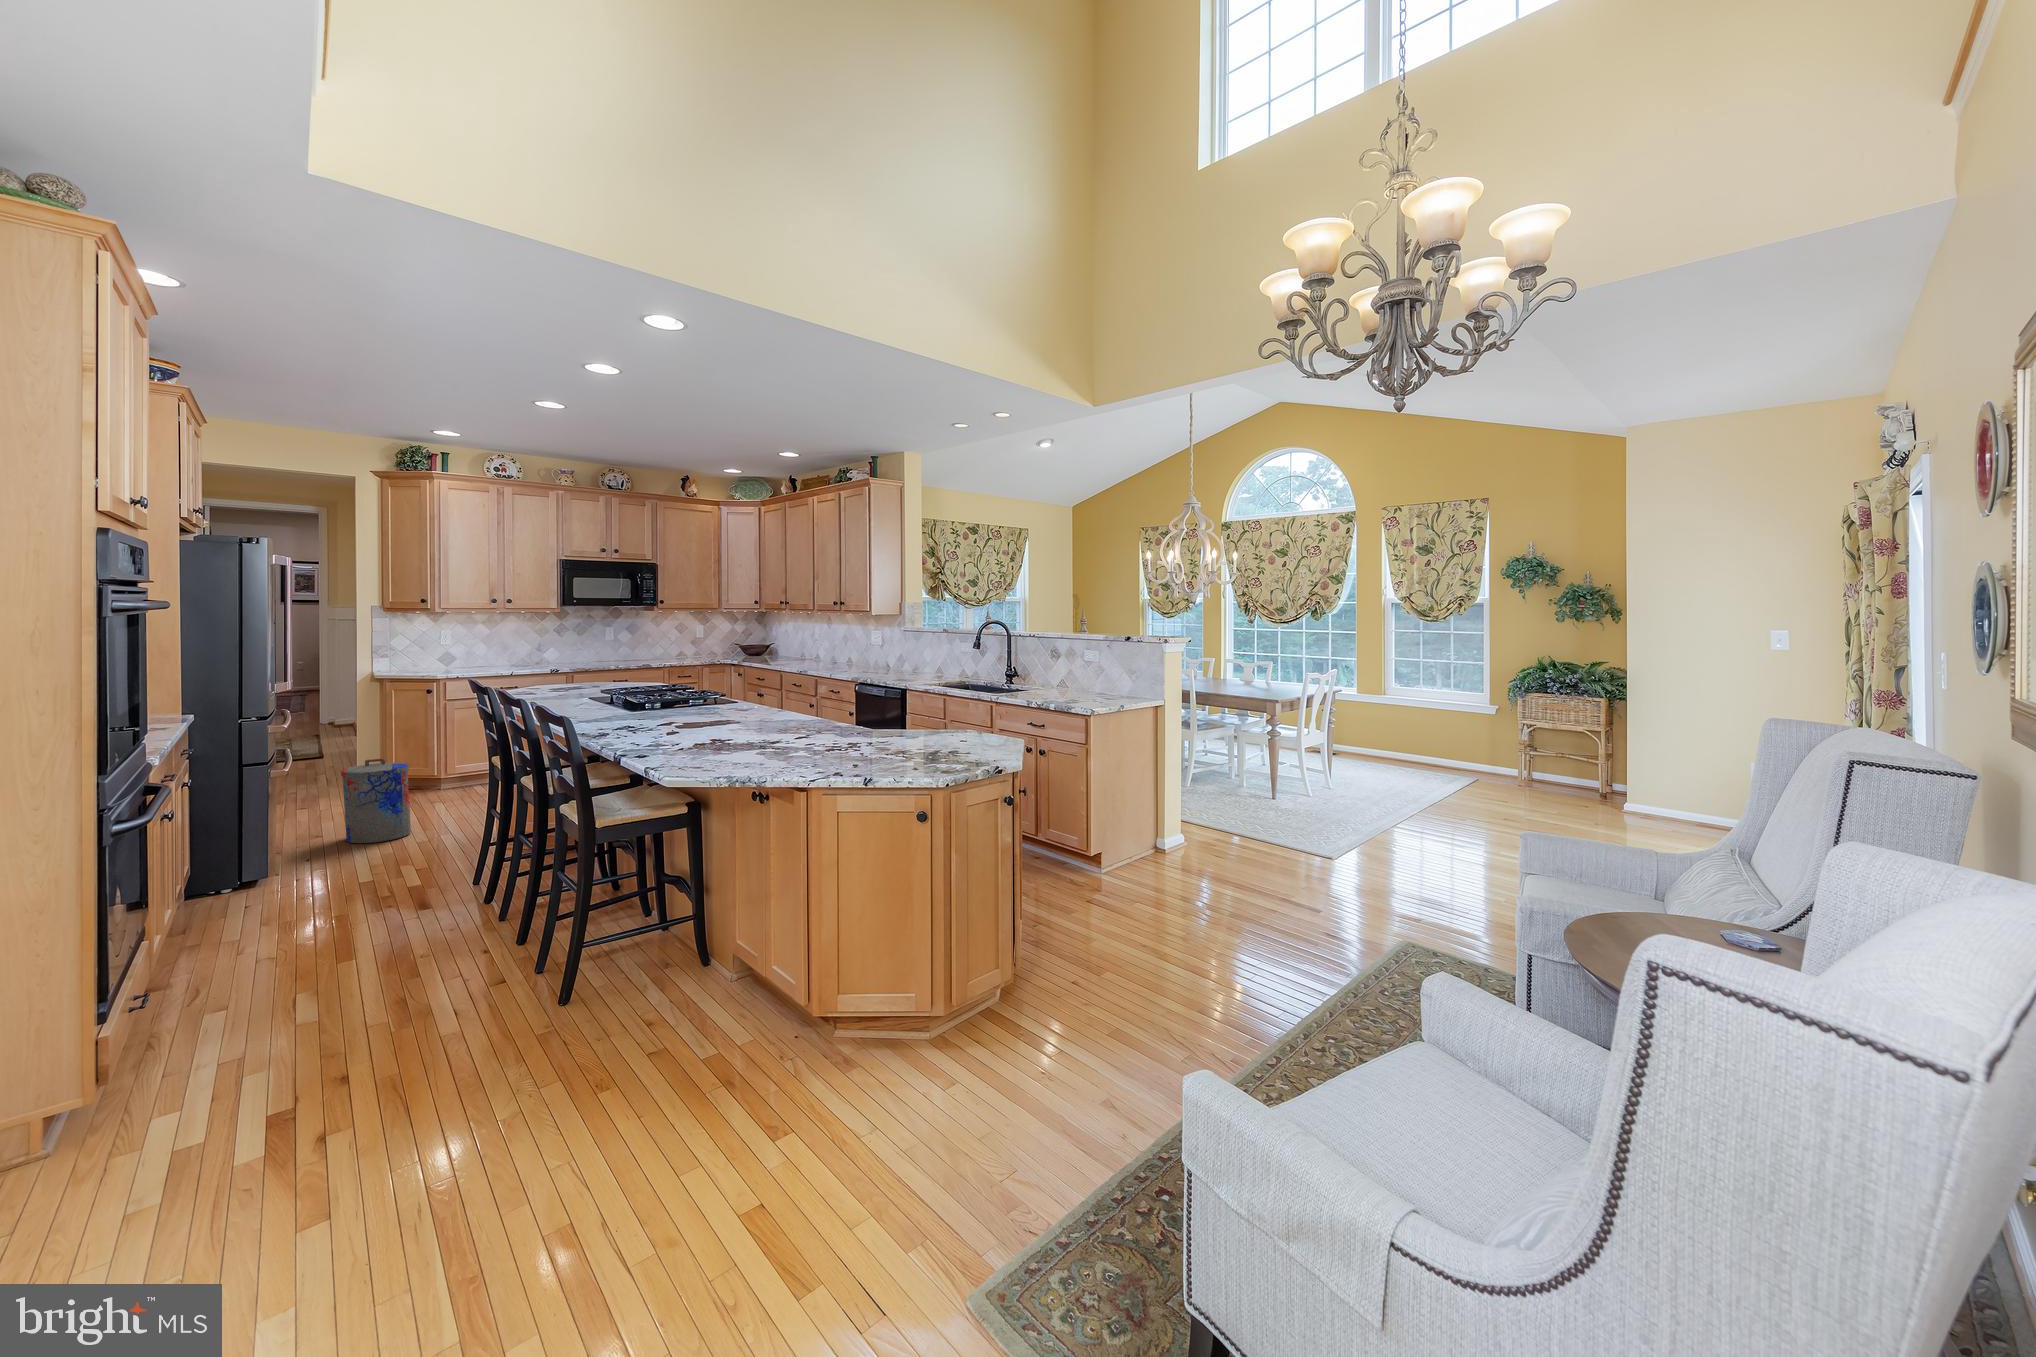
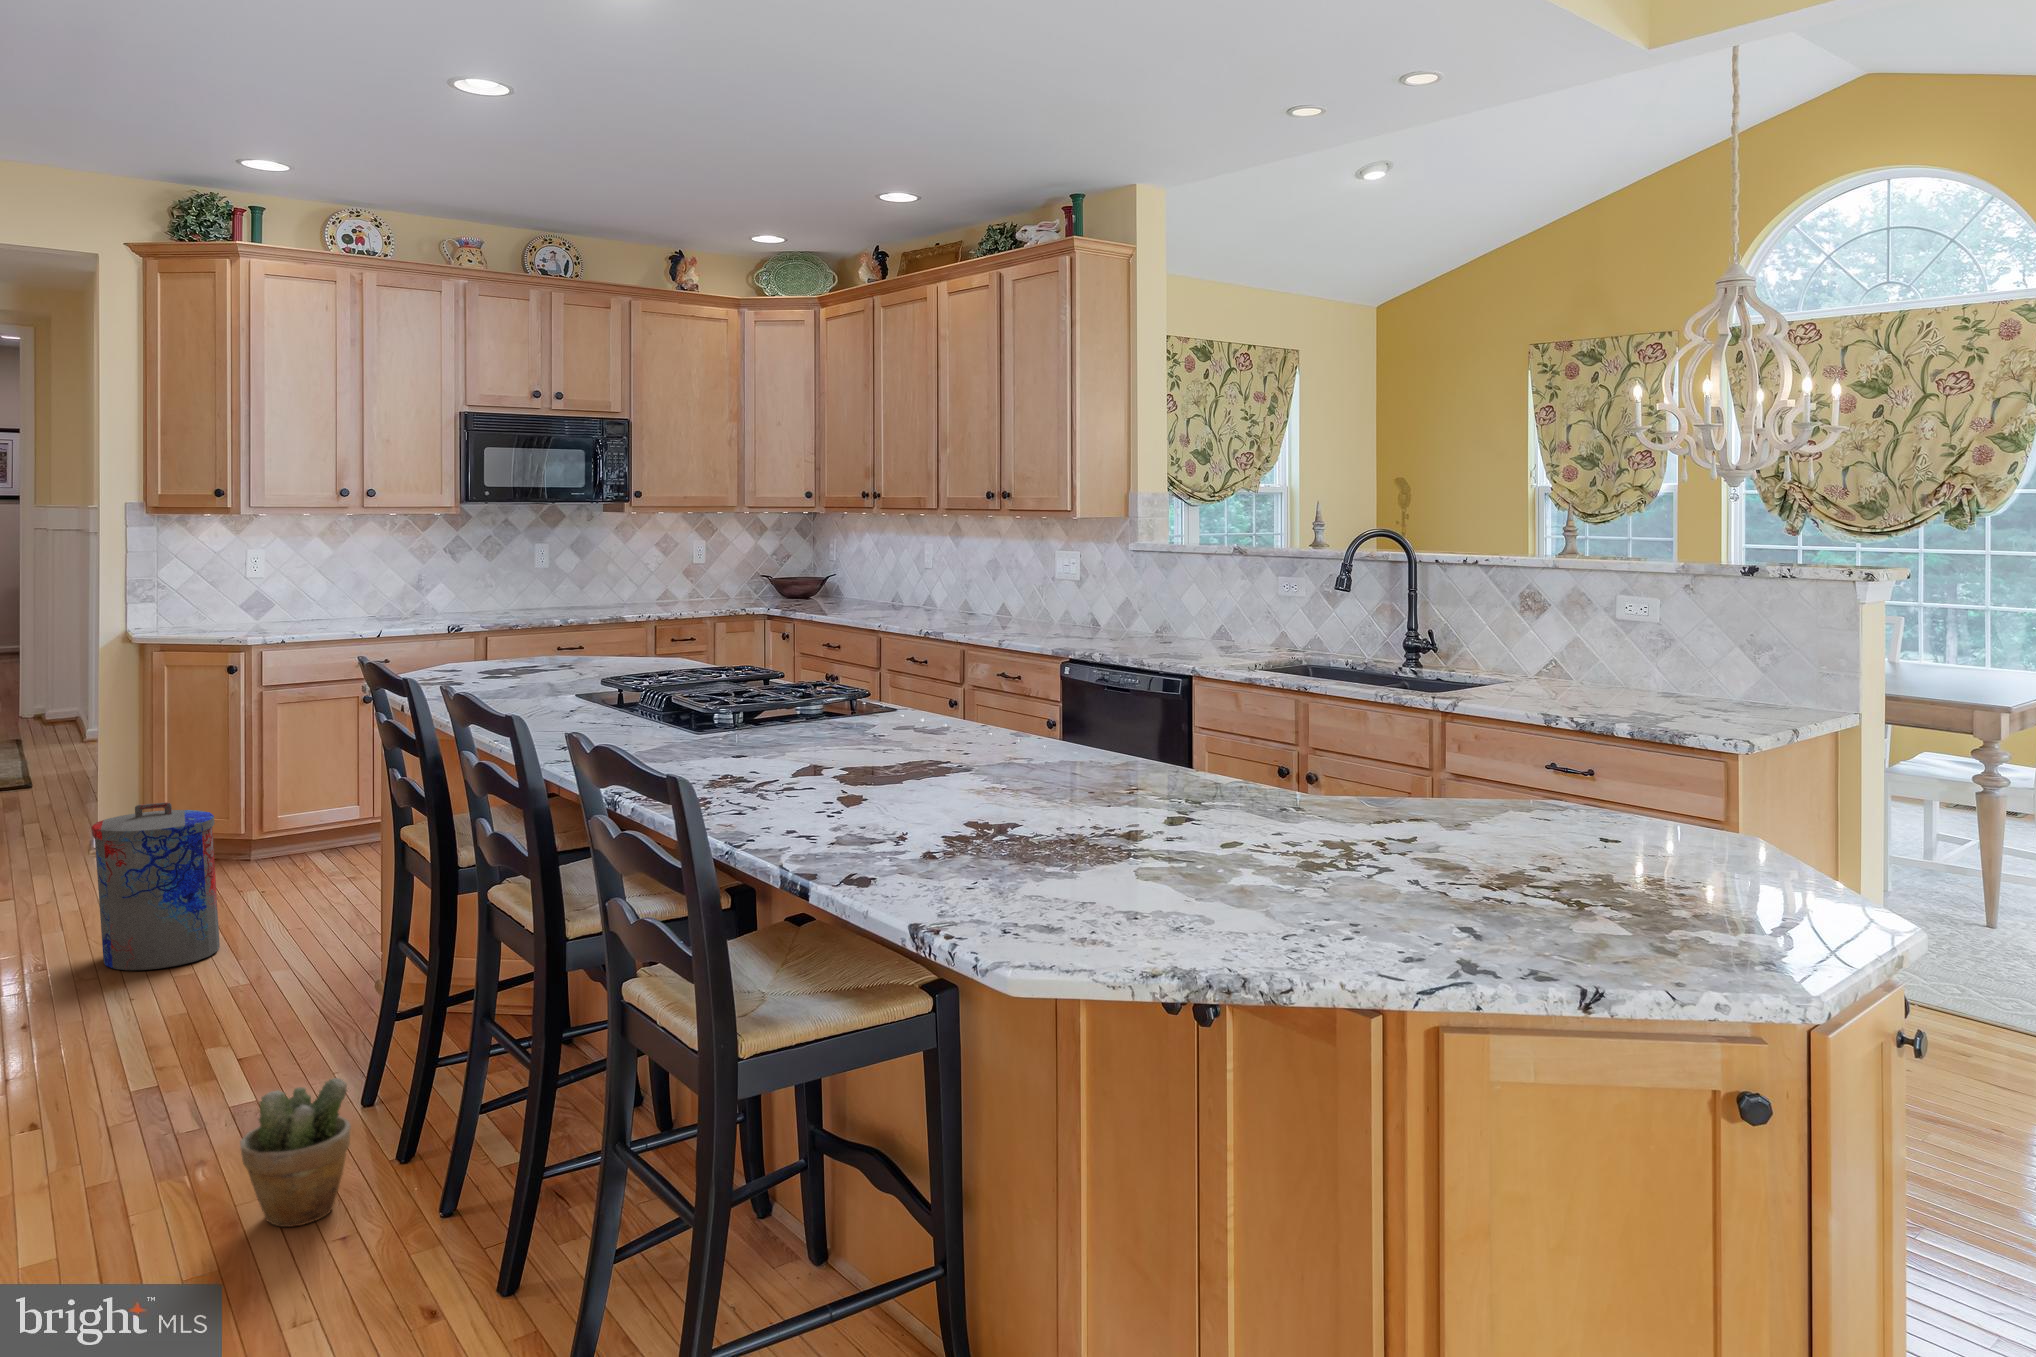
potted plant: none [395,876,451,945] -> present [240,1078,351,1227]

